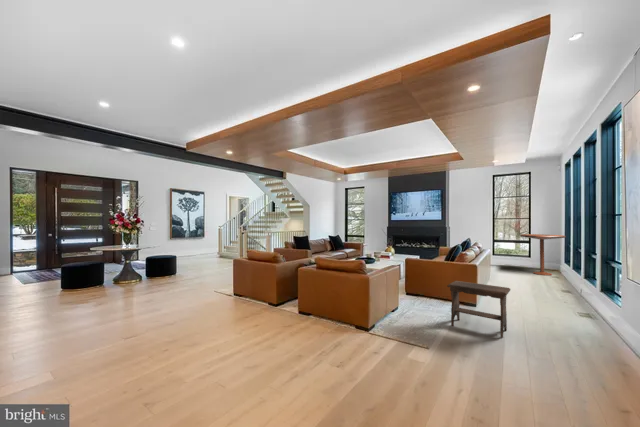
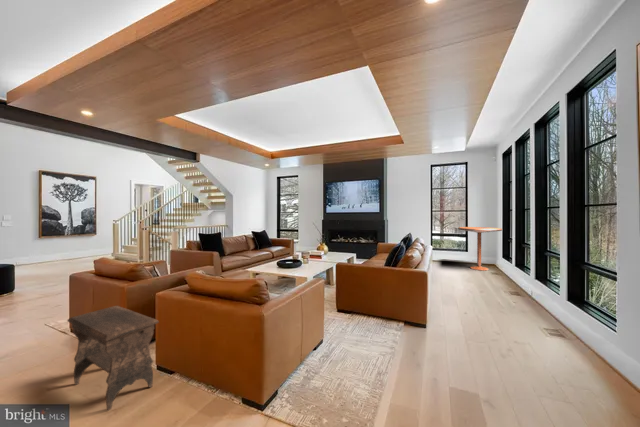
footstool: present [447,281,510,337] -> present [68,306,159,410]

